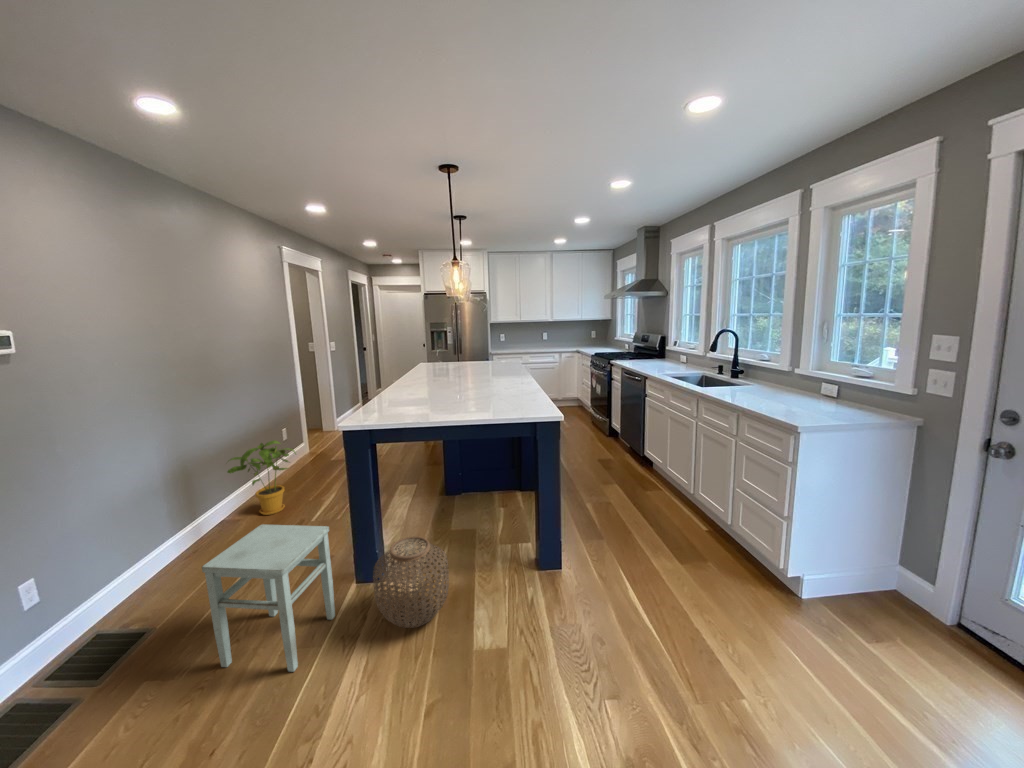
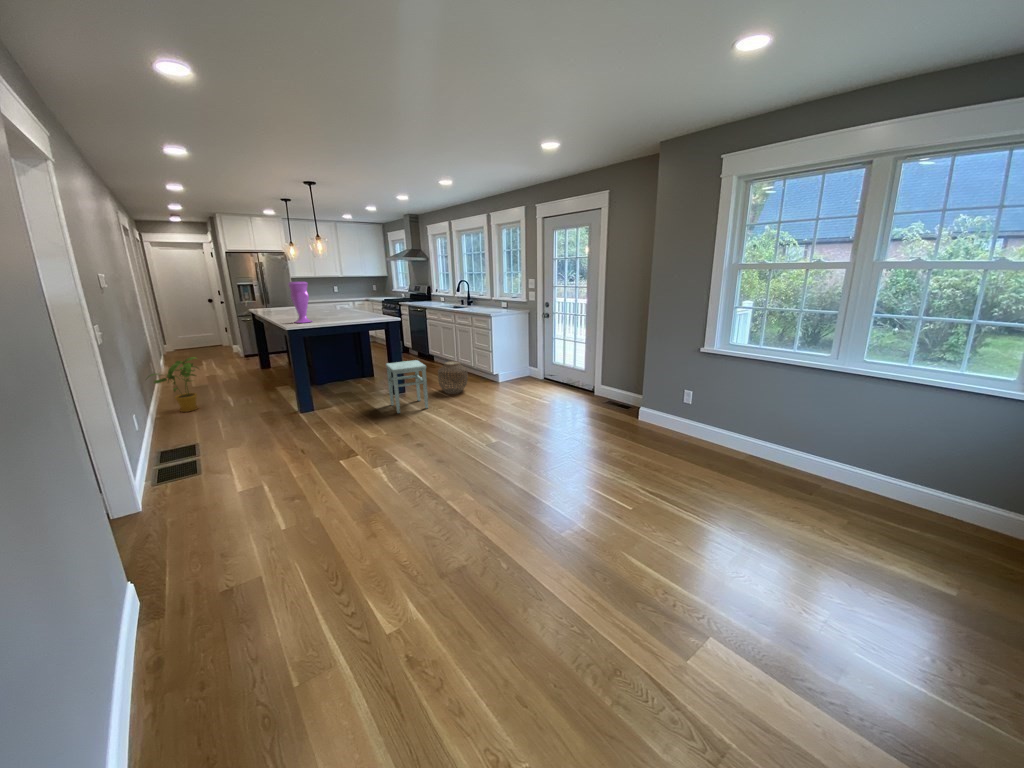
vase: none [371,336,409,411] -> present [288,282,312,323]
stool: present [202,524,335,672] -> present [386,360,428,413]
woven basket: present [373,536,449,628] -> present [438,361,468,394]

